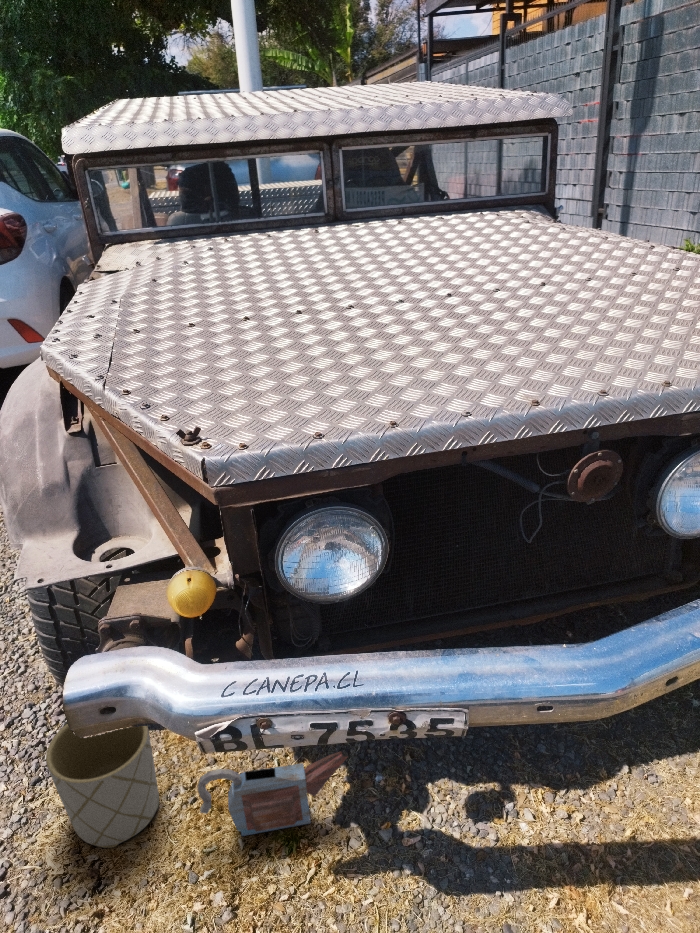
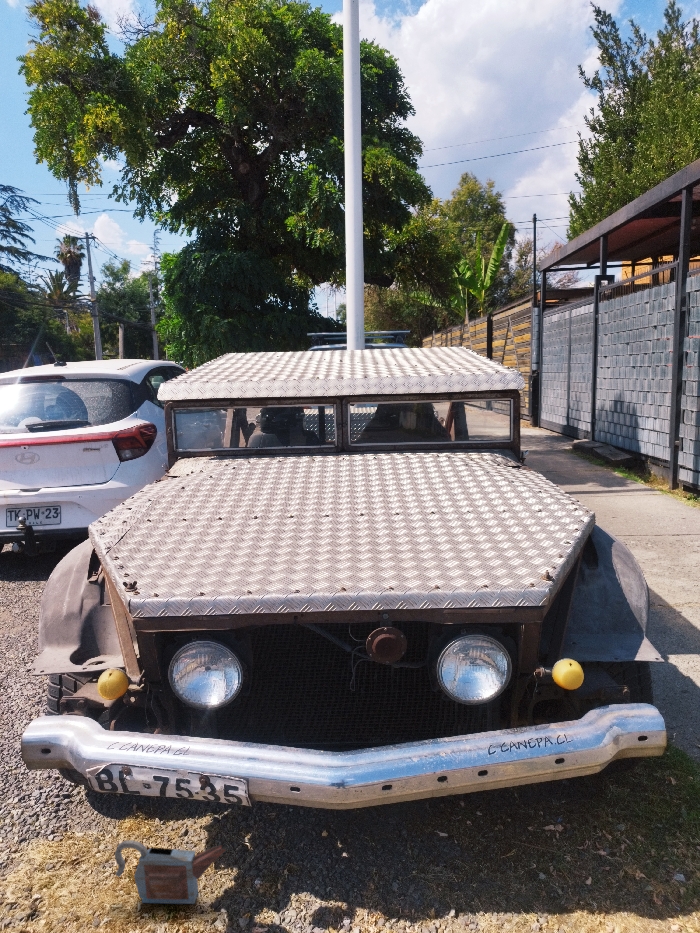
planter: present [46,724,159,848] -> none [21,785,99,893]

